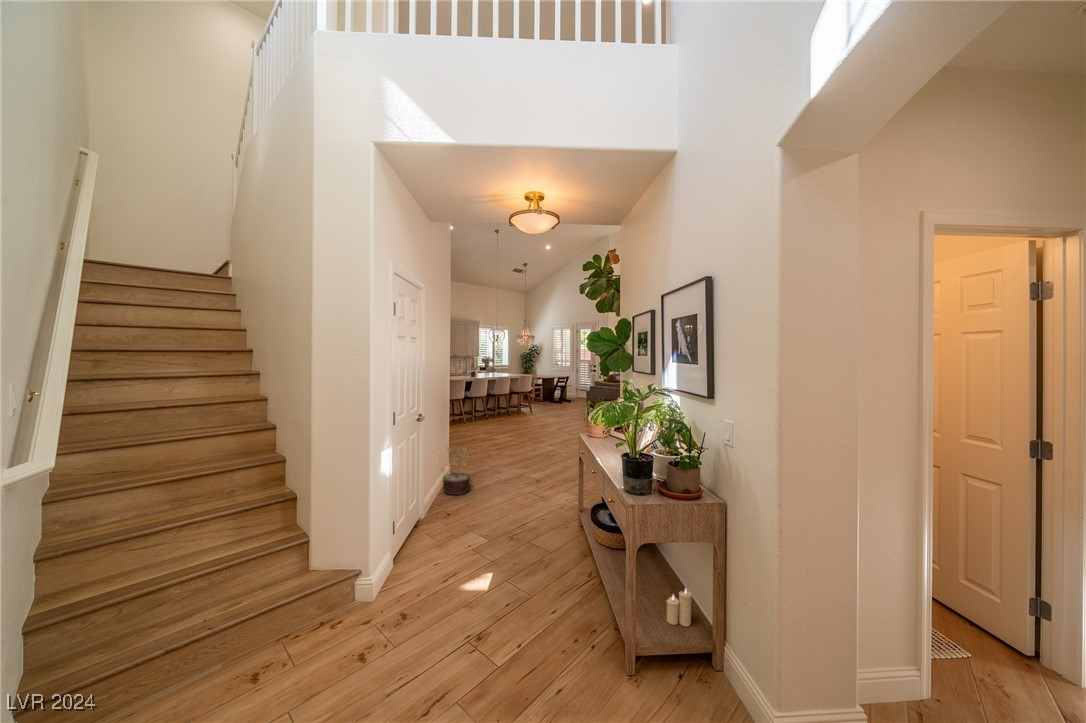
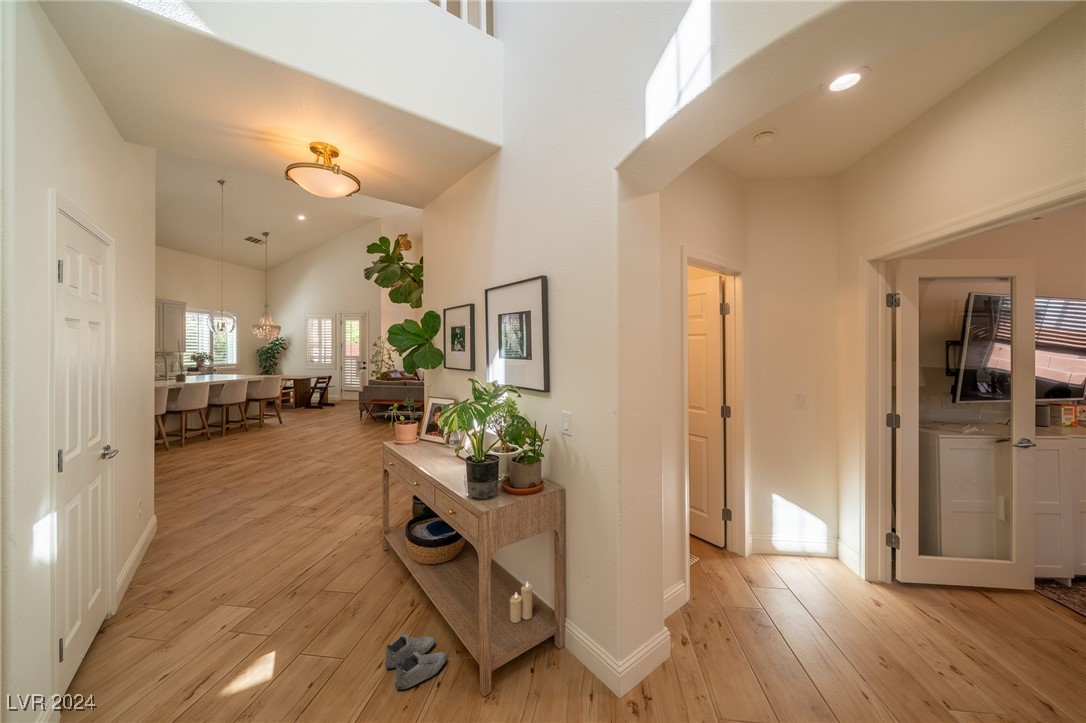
decorative plant: present [442,447,470,495] -> none [148,485,206,562]
shoe: none [557,594,604,638] -> present [385,634,447,689]

